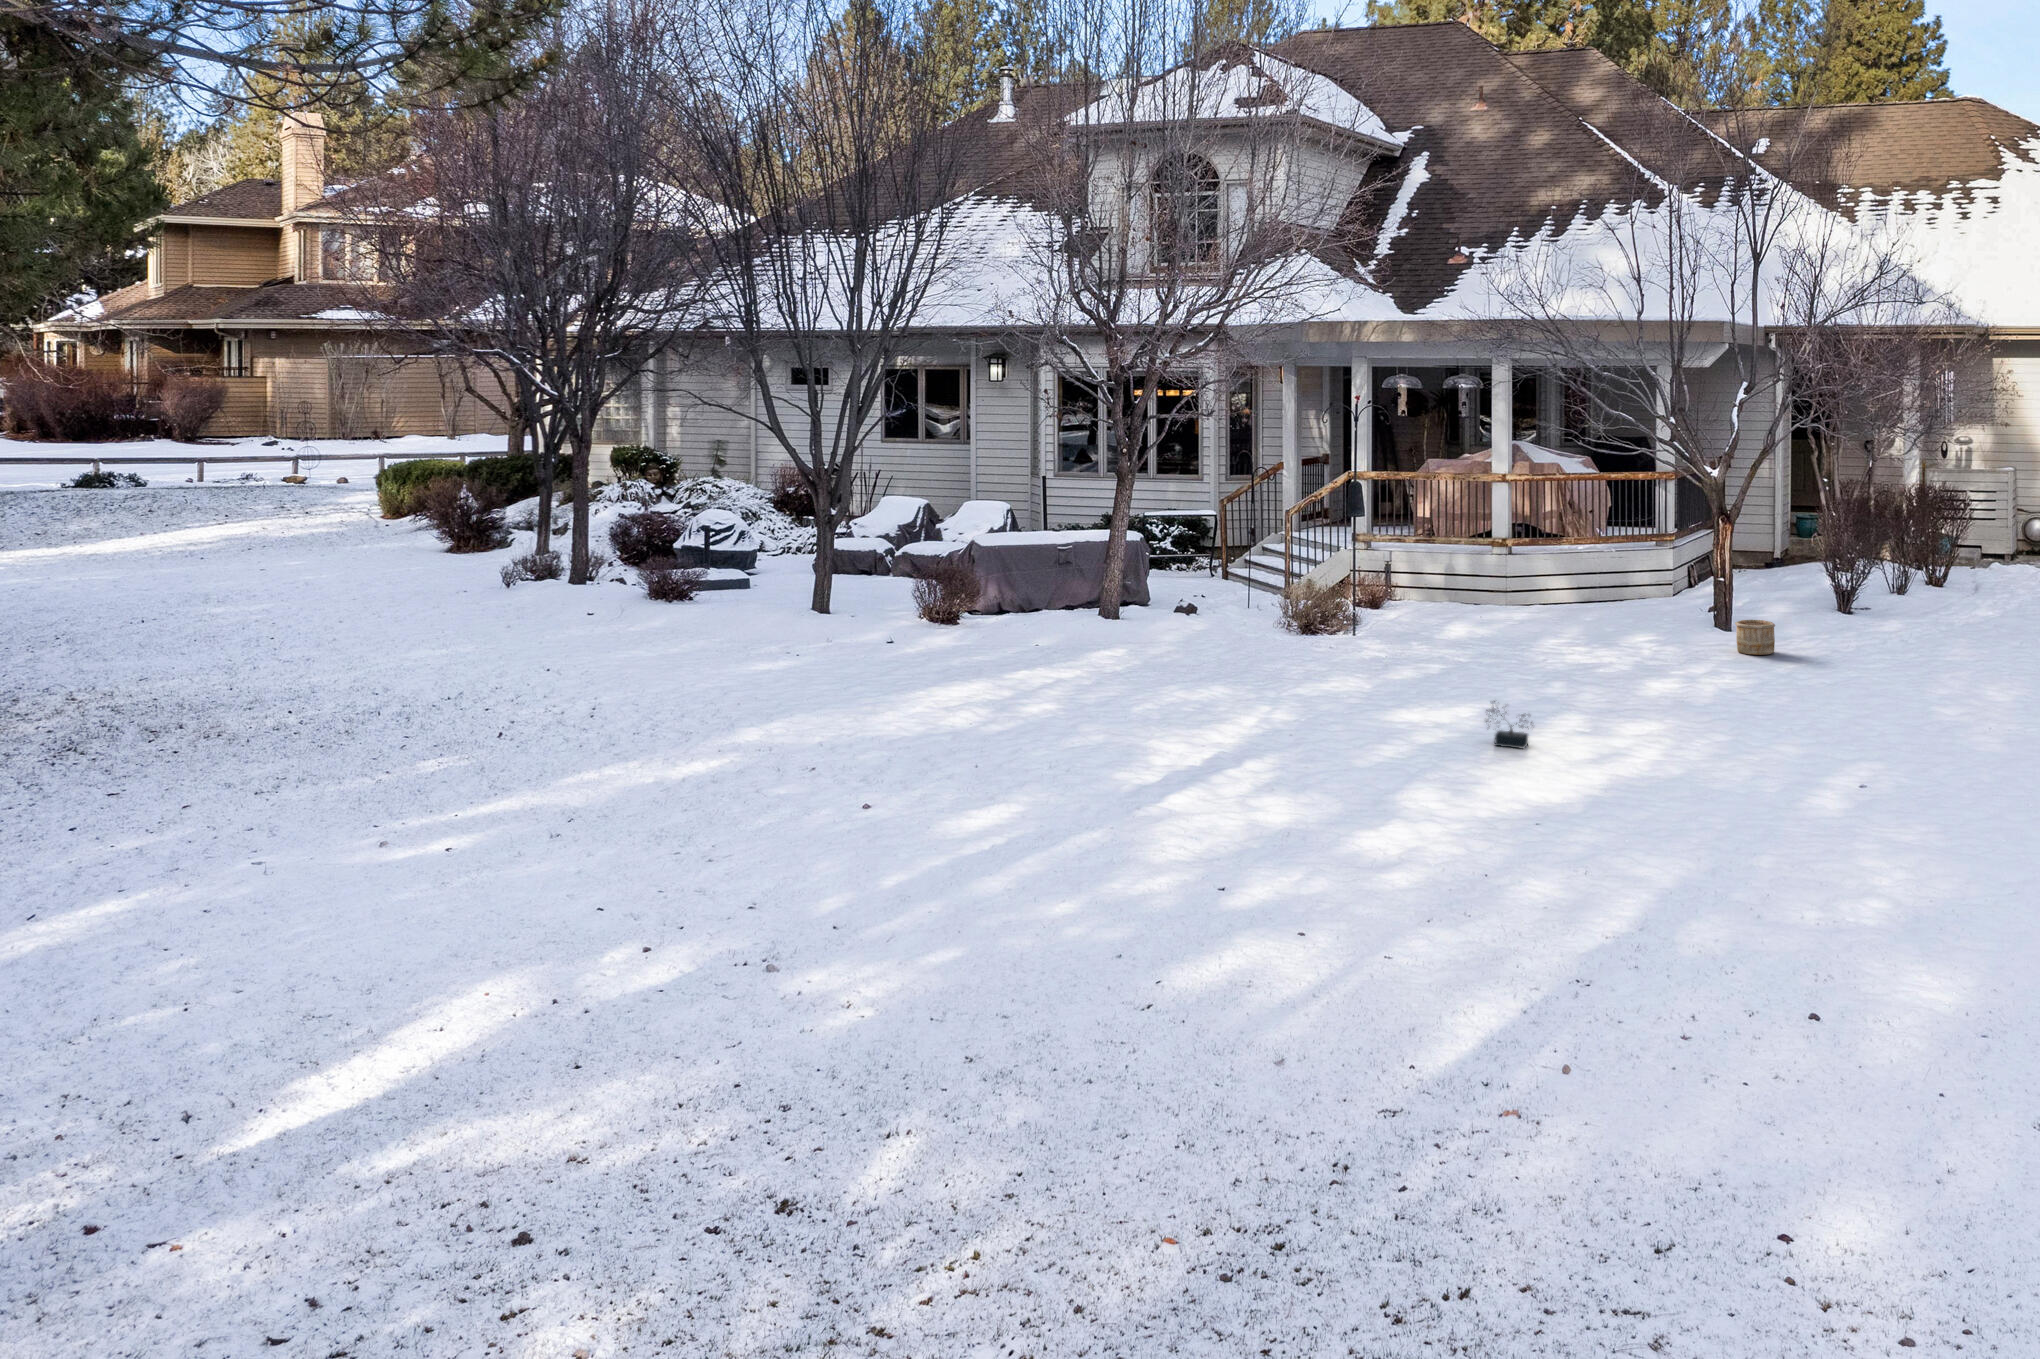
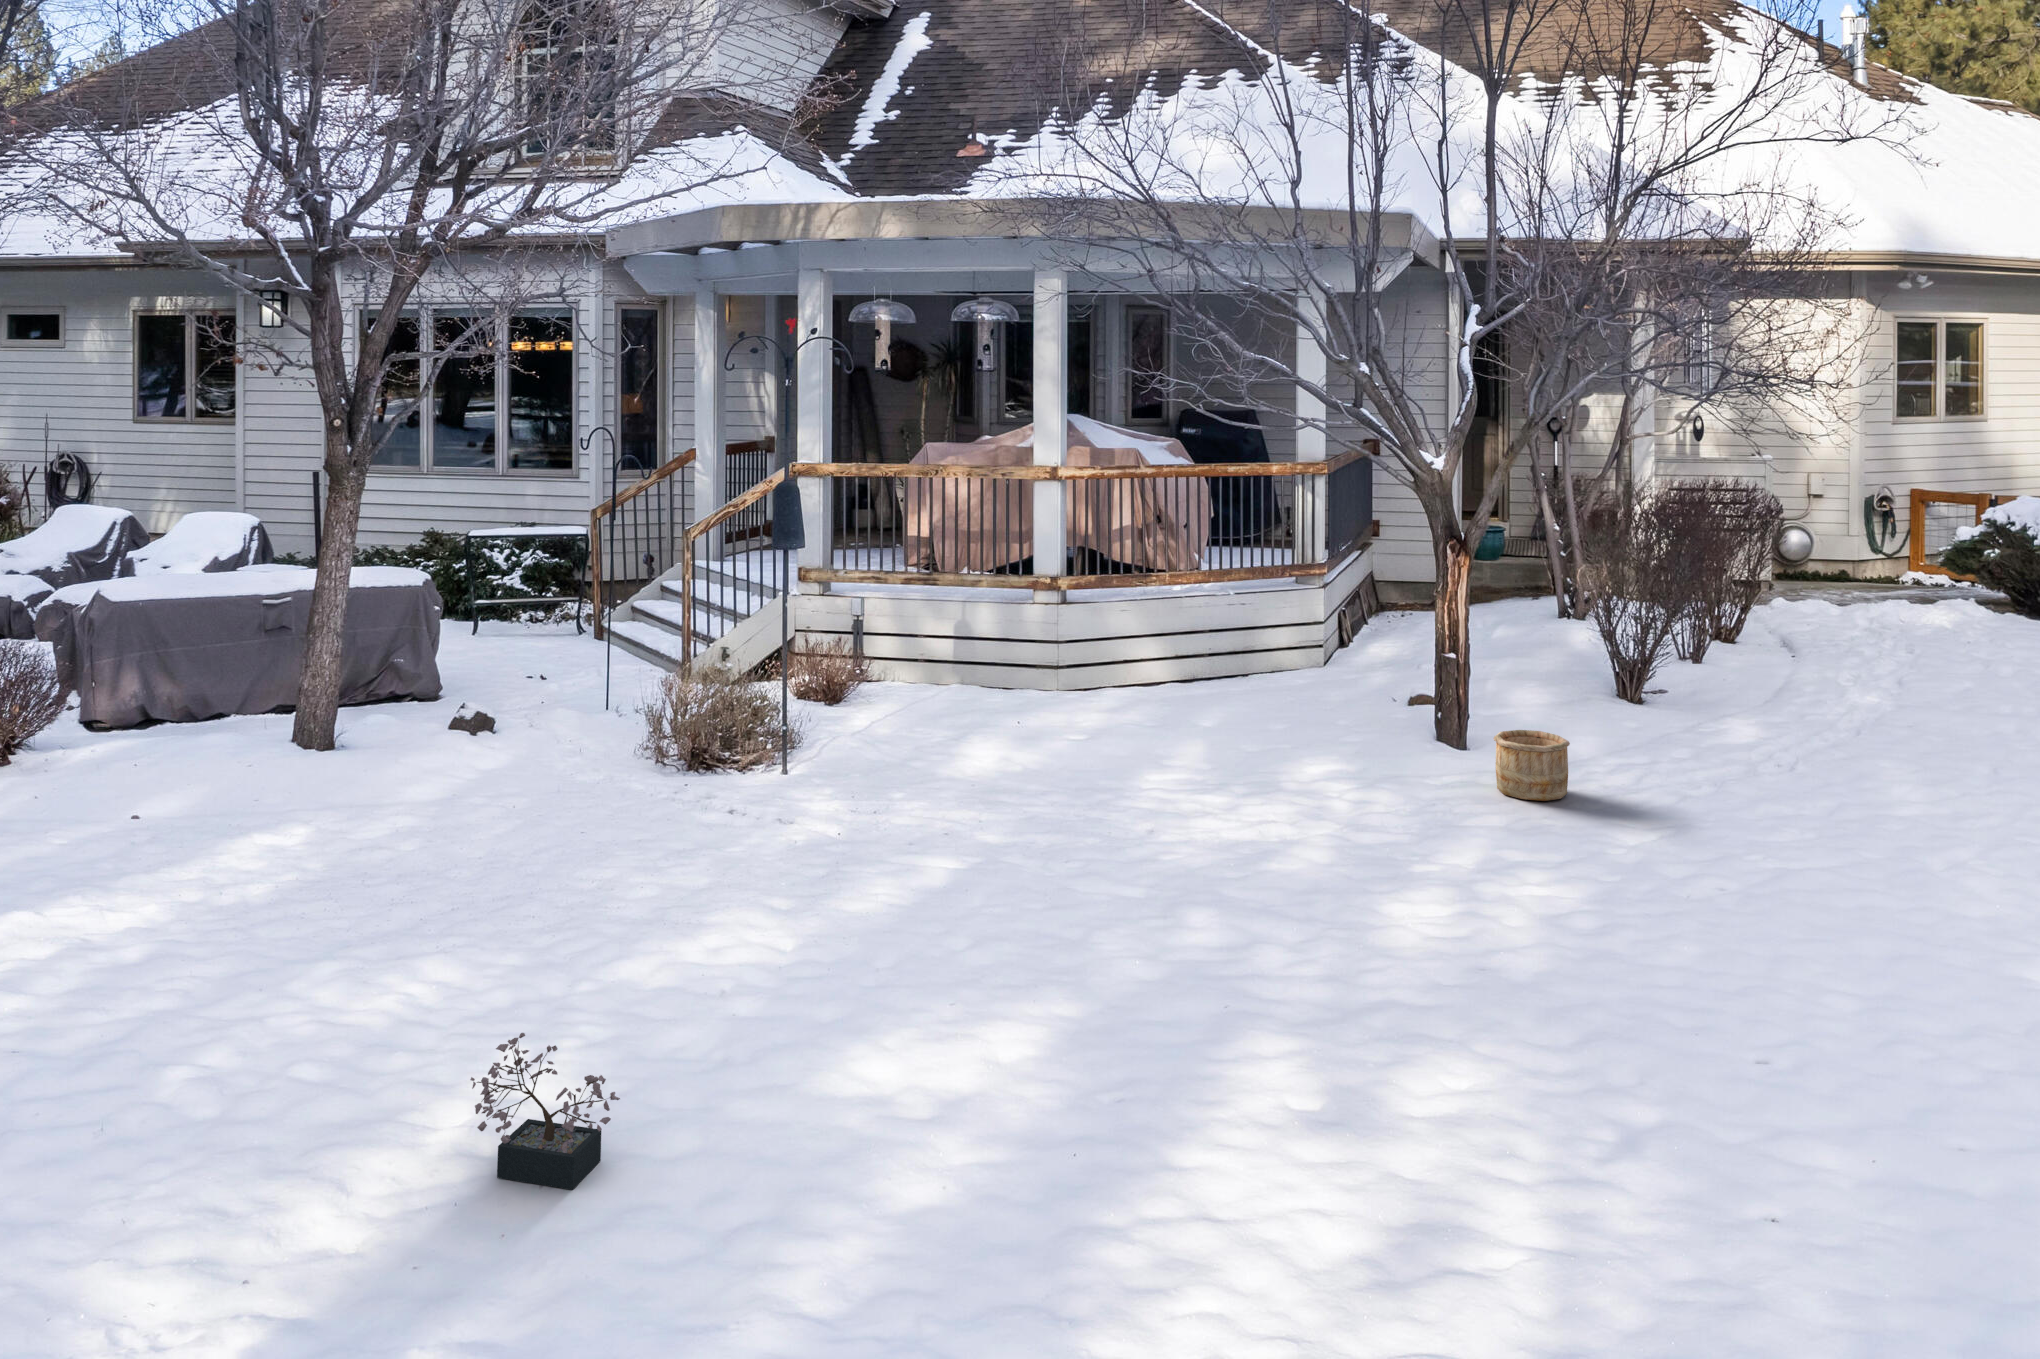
decorative plant: present [1486,701,1533,748] -> present [470,1033,620,1190]

